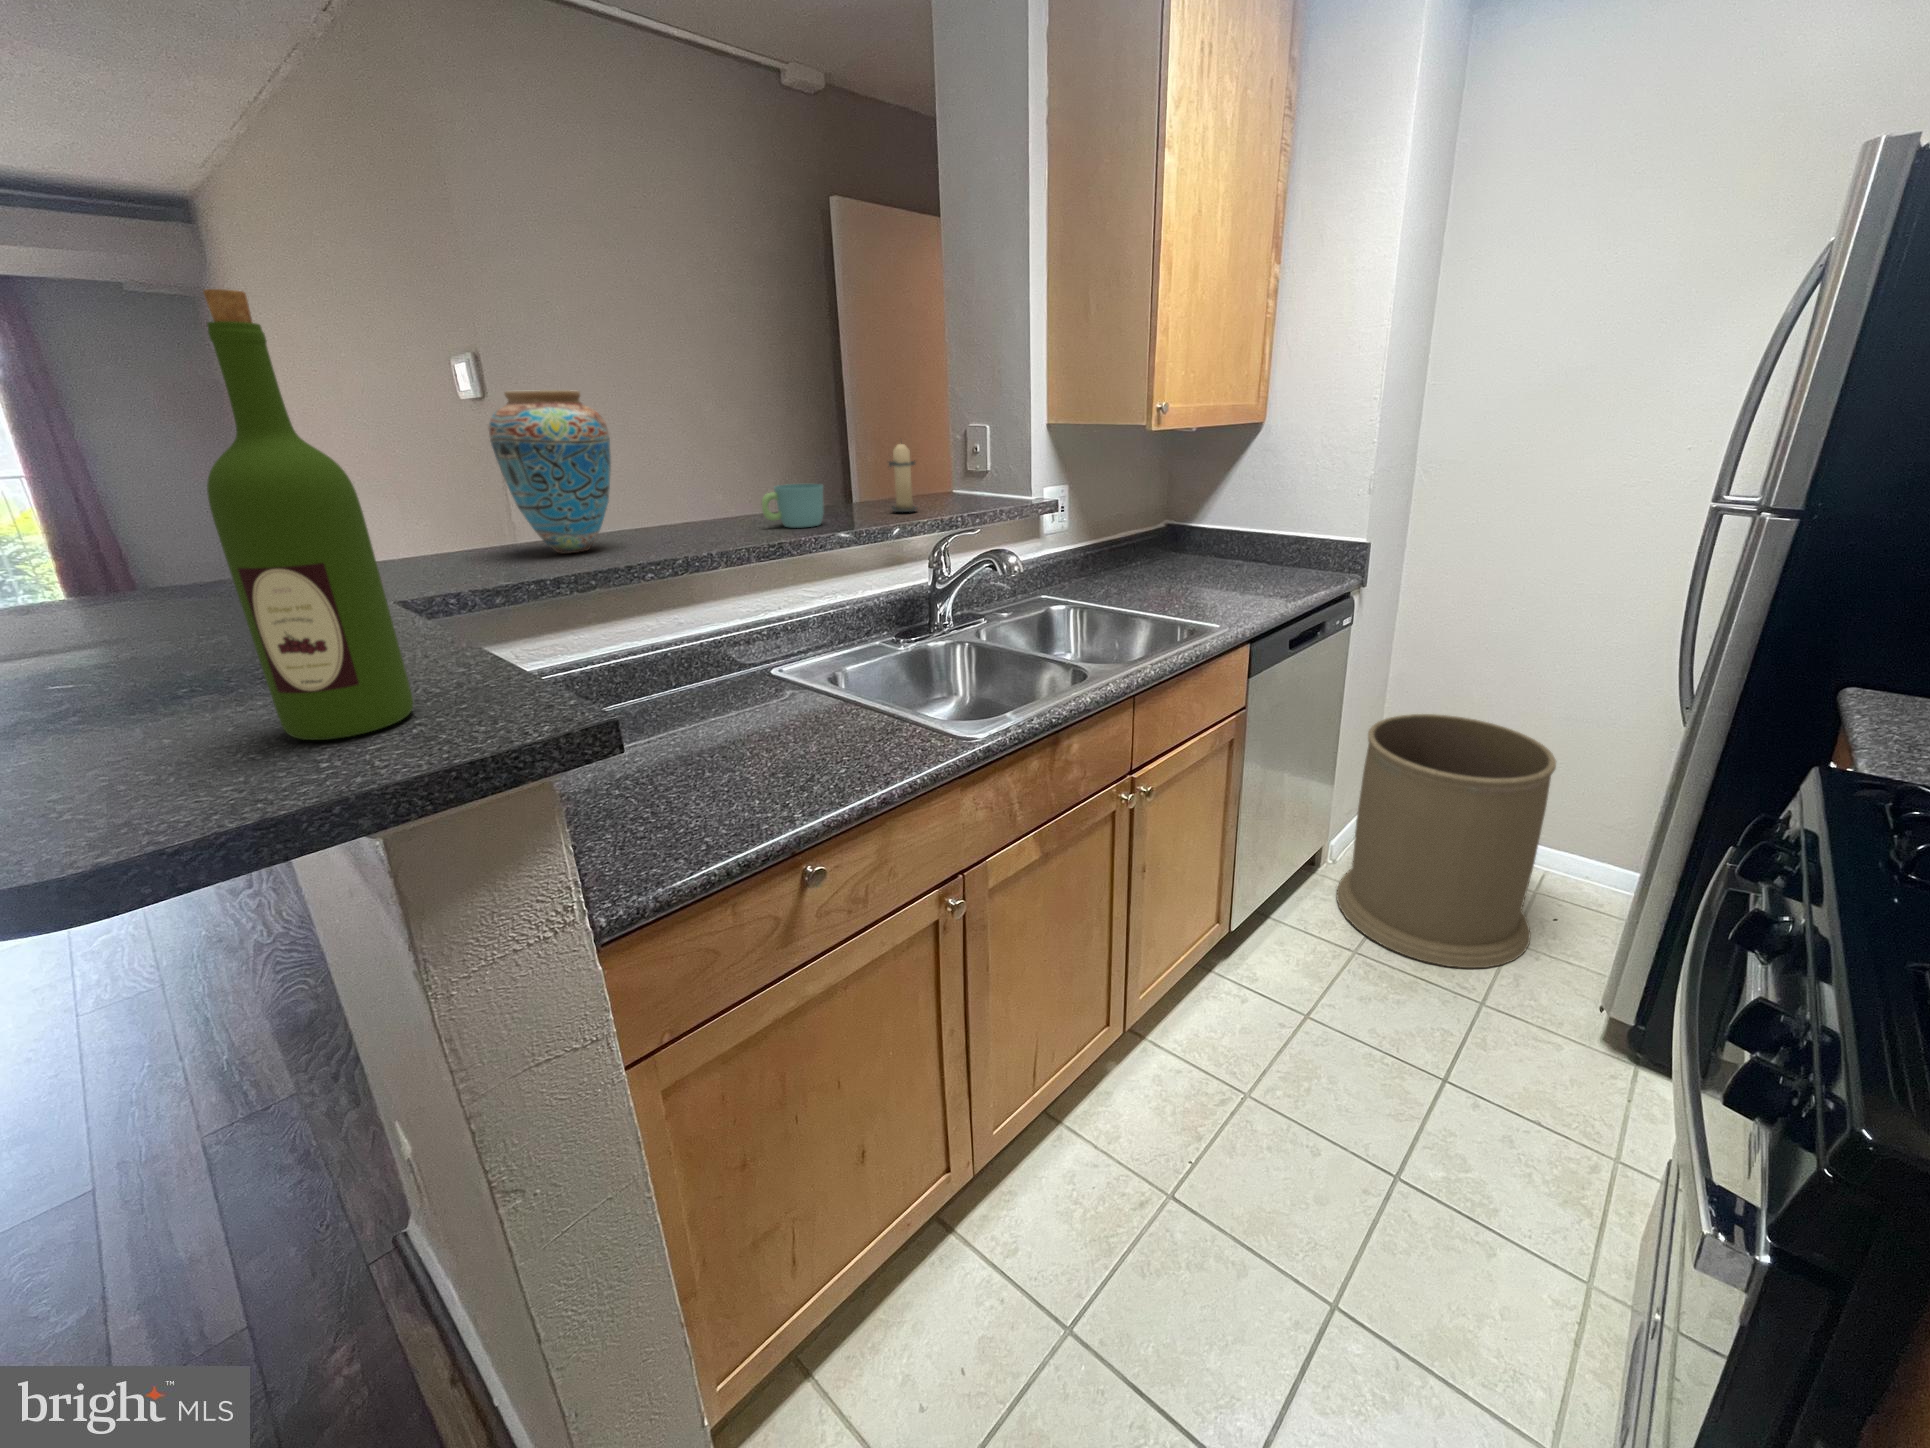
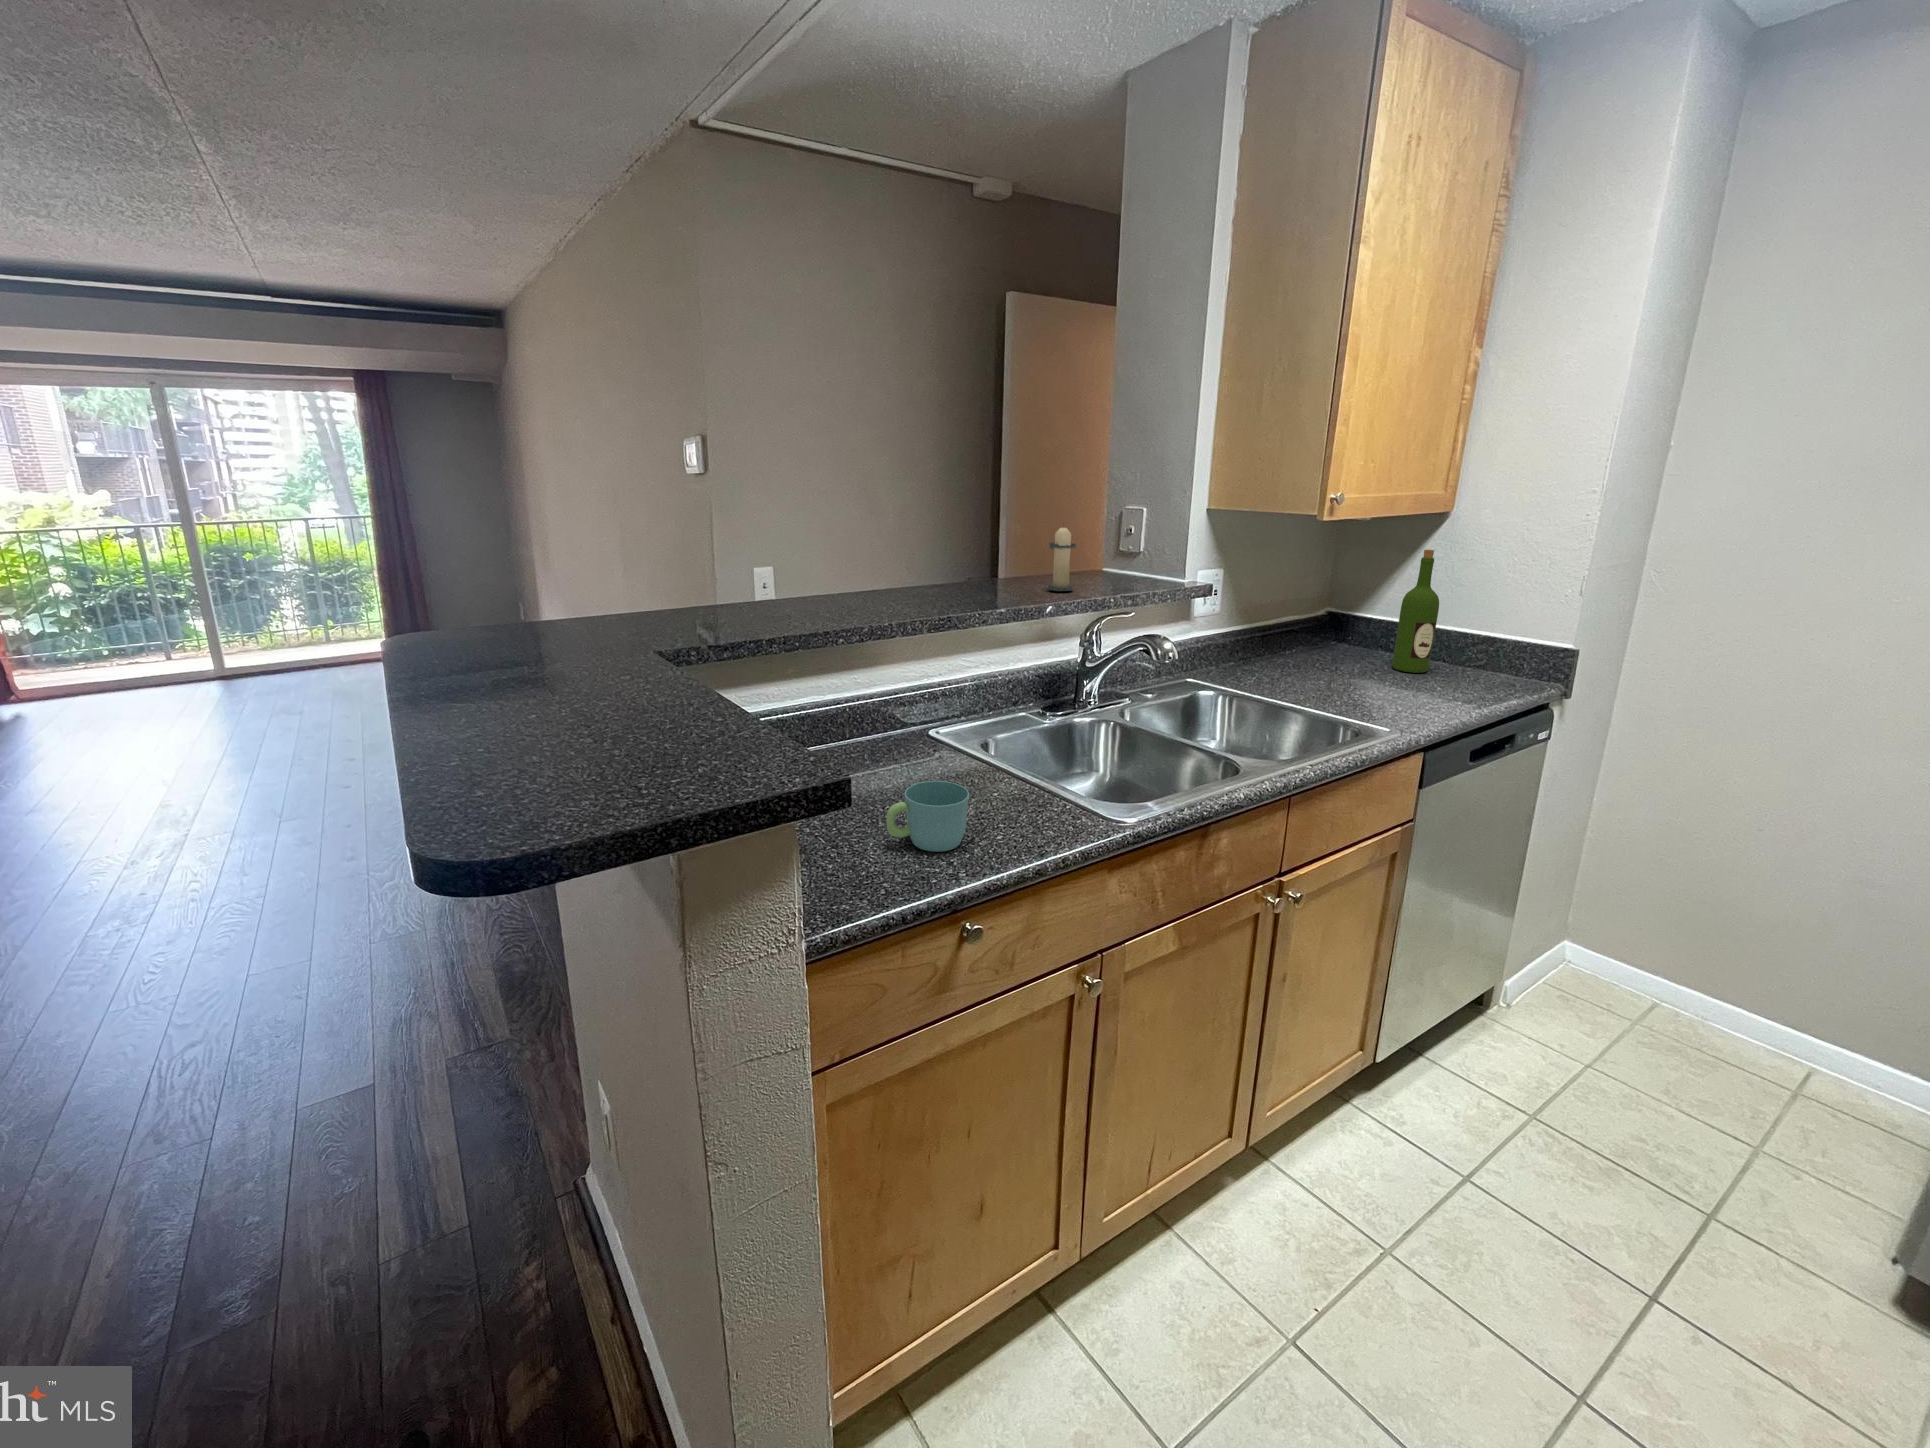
wine bottle: present [203,289,413,740] -> present [1392,550,1439,673]
vase: present [488,390,611,553] -> none [730,480,820,616]
mug: present [762,484,823,528] -> present [887,781,969,852]
trash can: present [1337,714,1556,968] -> none [1509,849,1836,1174]

